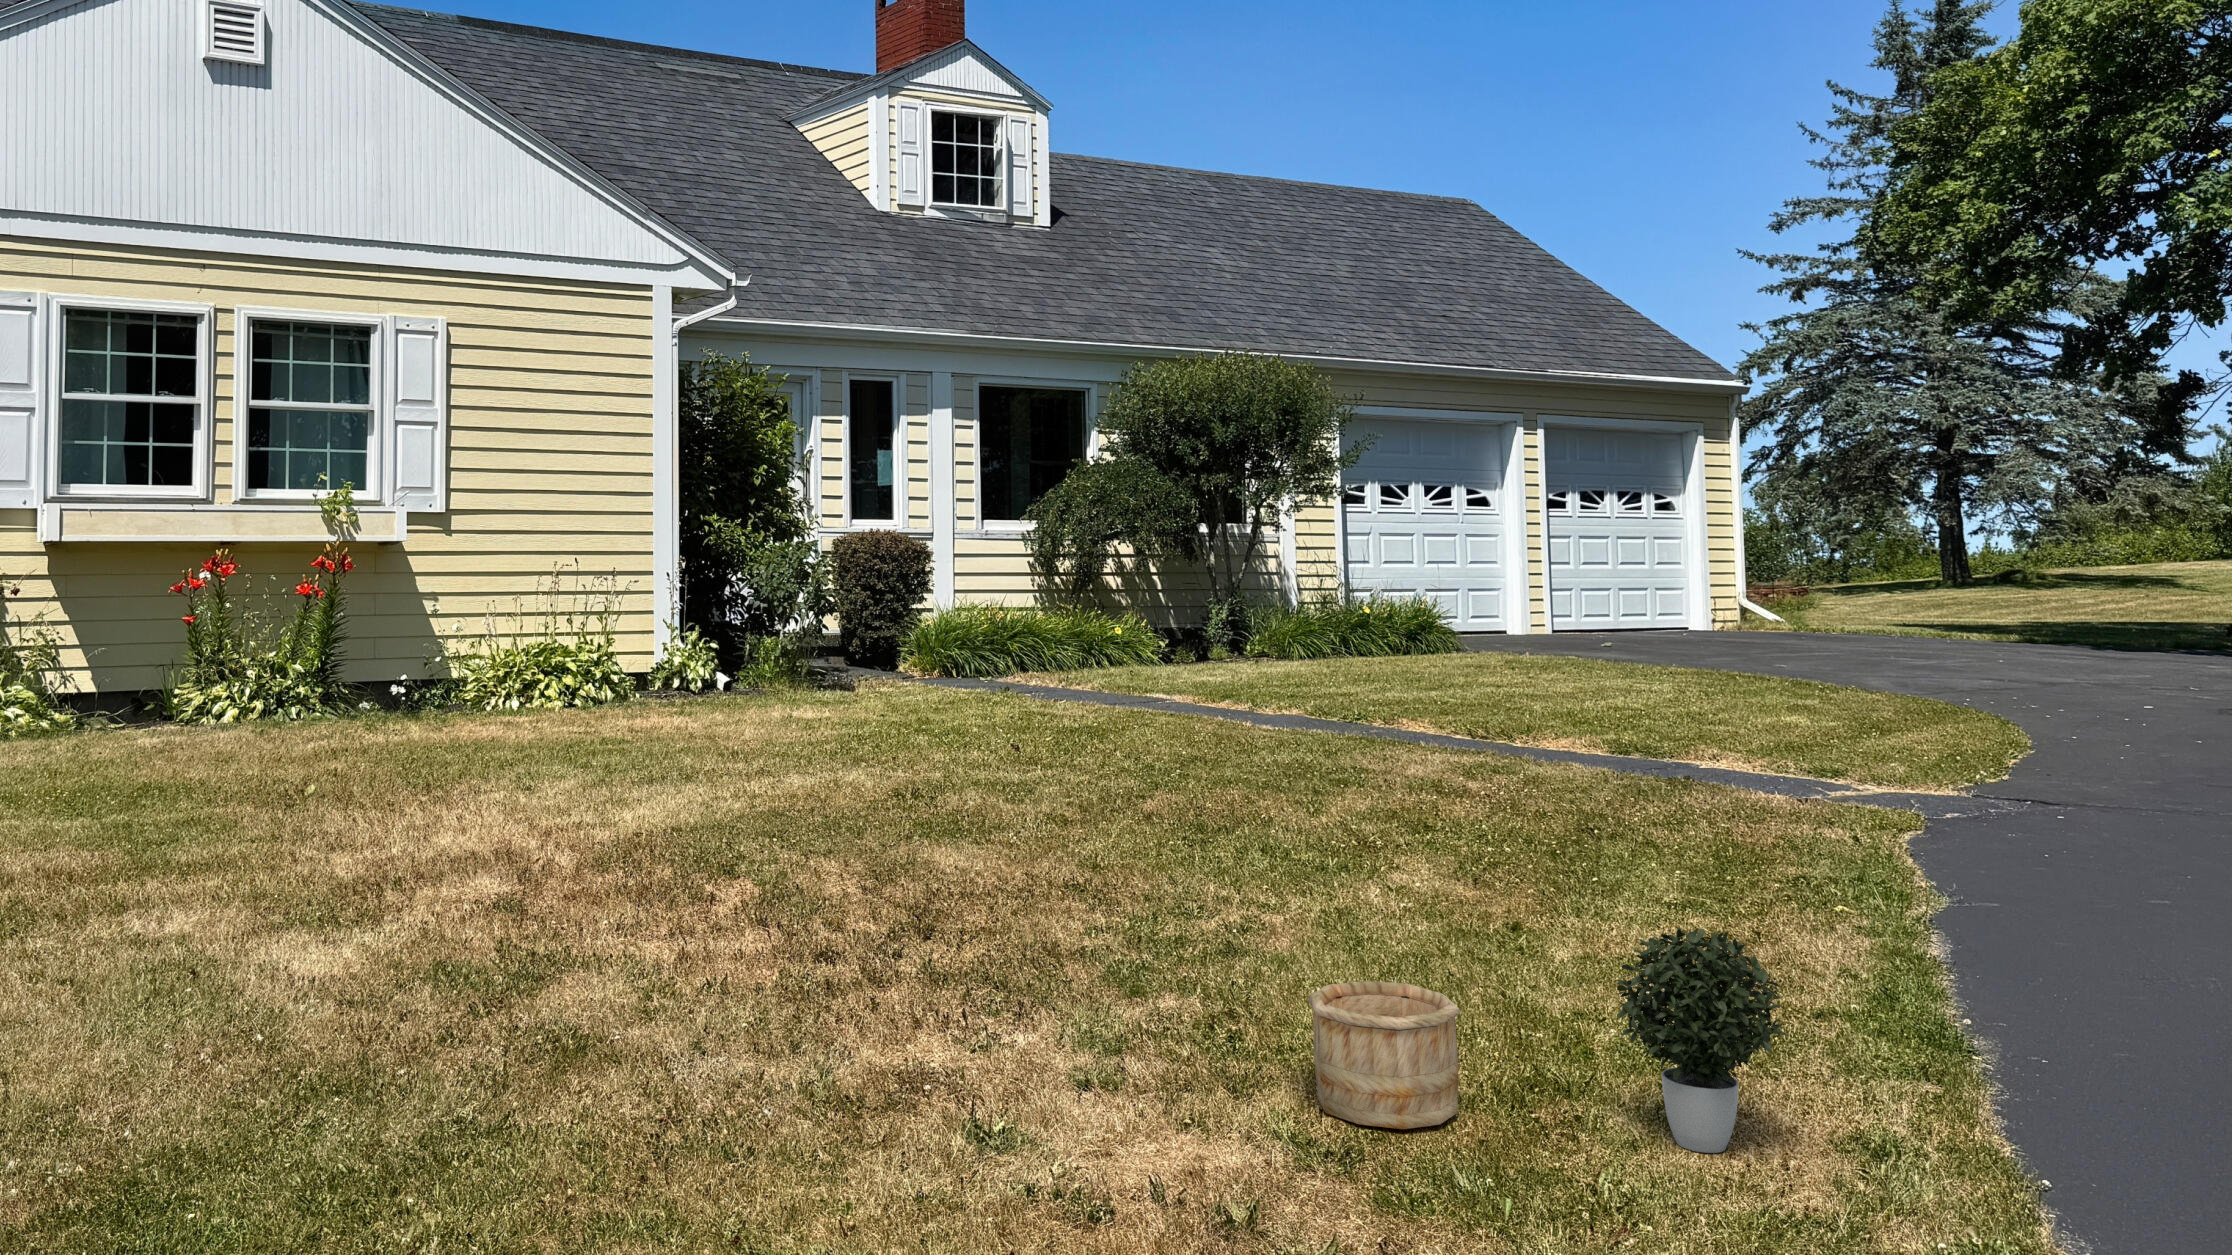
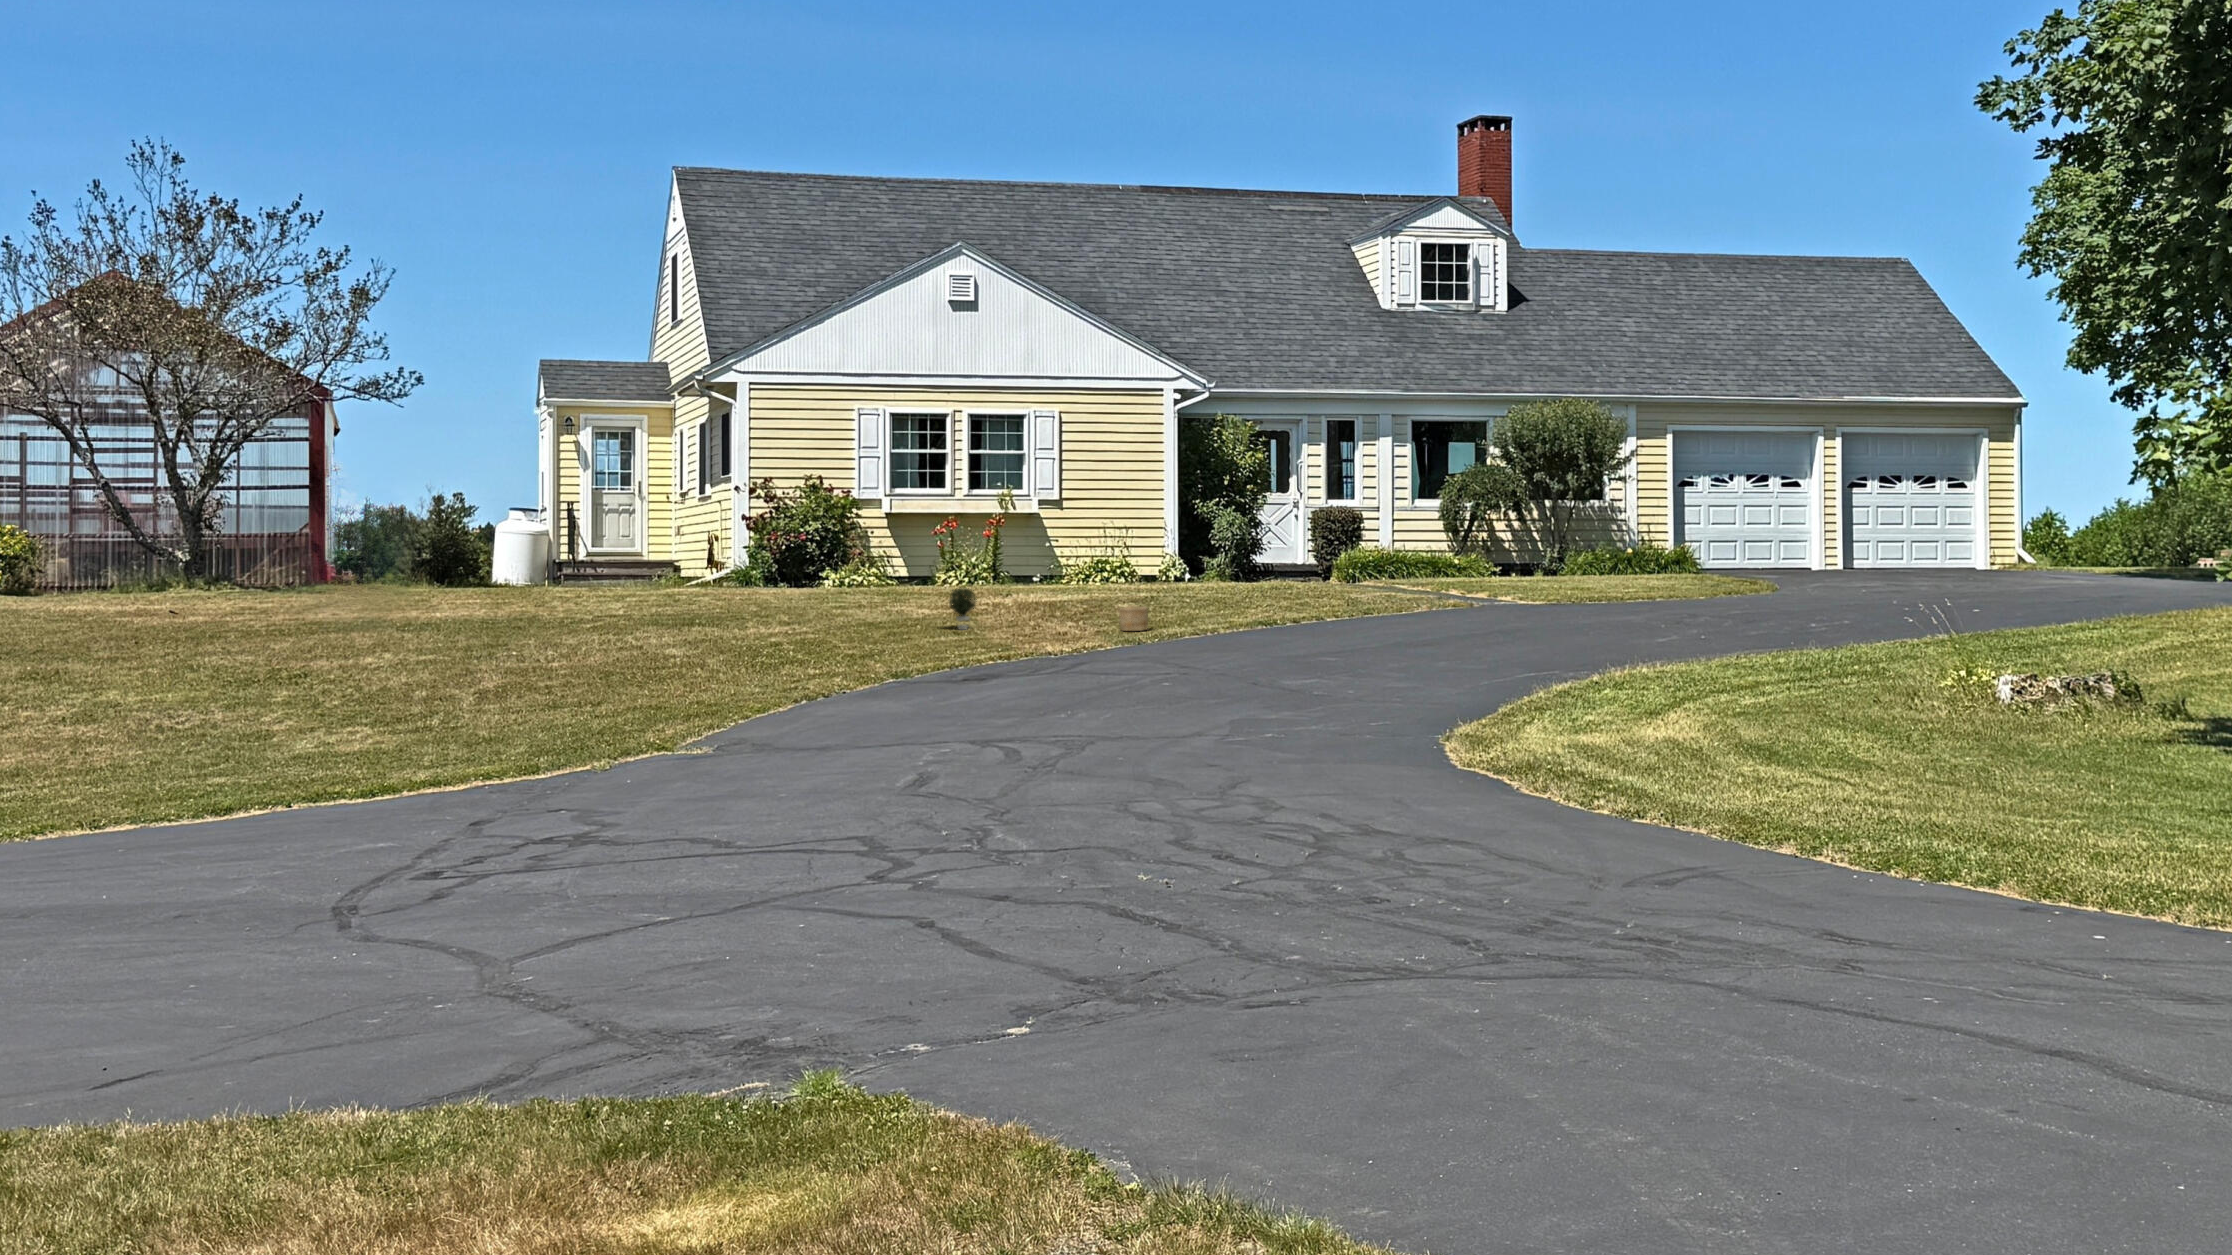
potted plant: present [1614,928,1786,1153] -> present [949,587,977,630]

